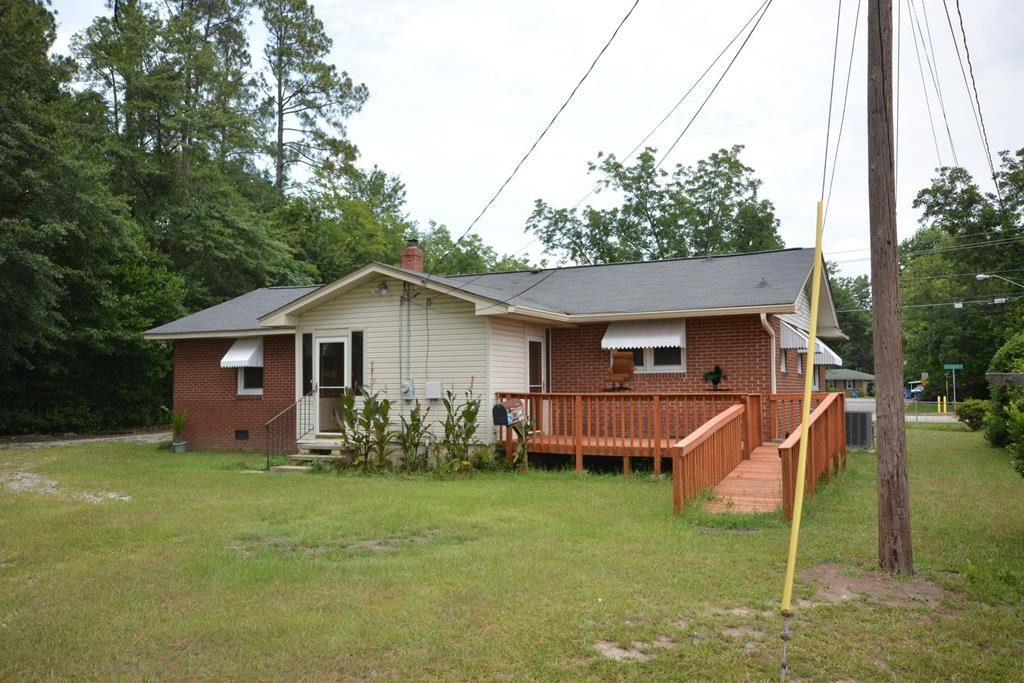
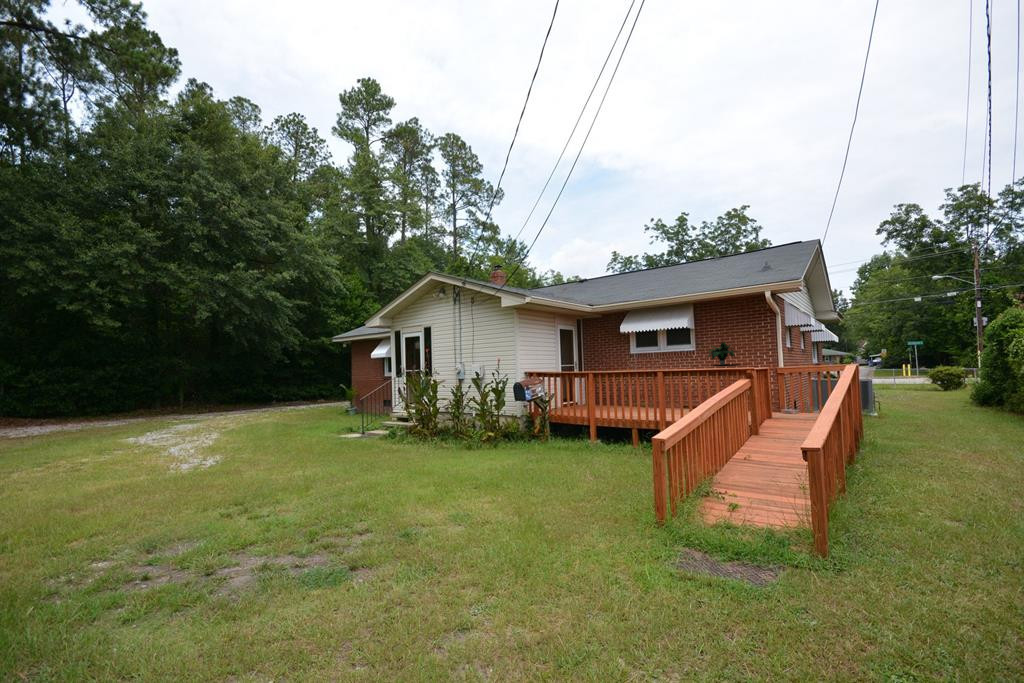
lounge chair: present [603,352,637,391] -> none [620,335,651,368]

